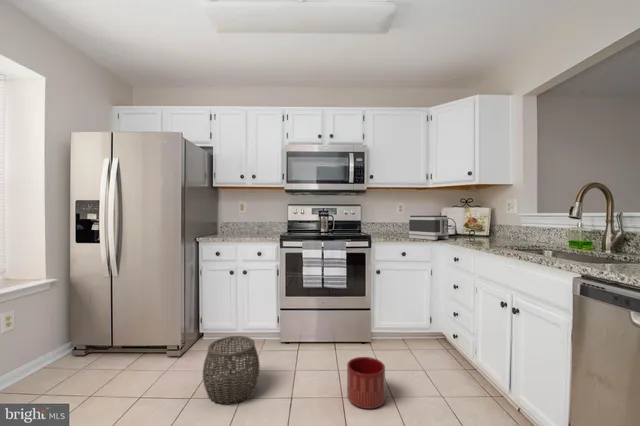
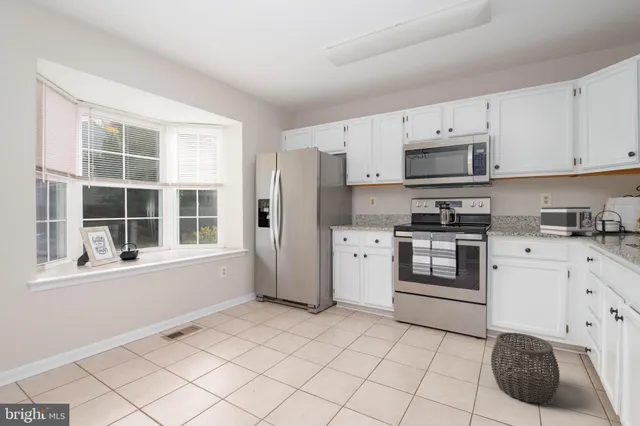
woven basket: present [203,336,259,404] -> present [491,333,560,403]
planter: present [347,357,385,409] -> none [424,339,462,386]

